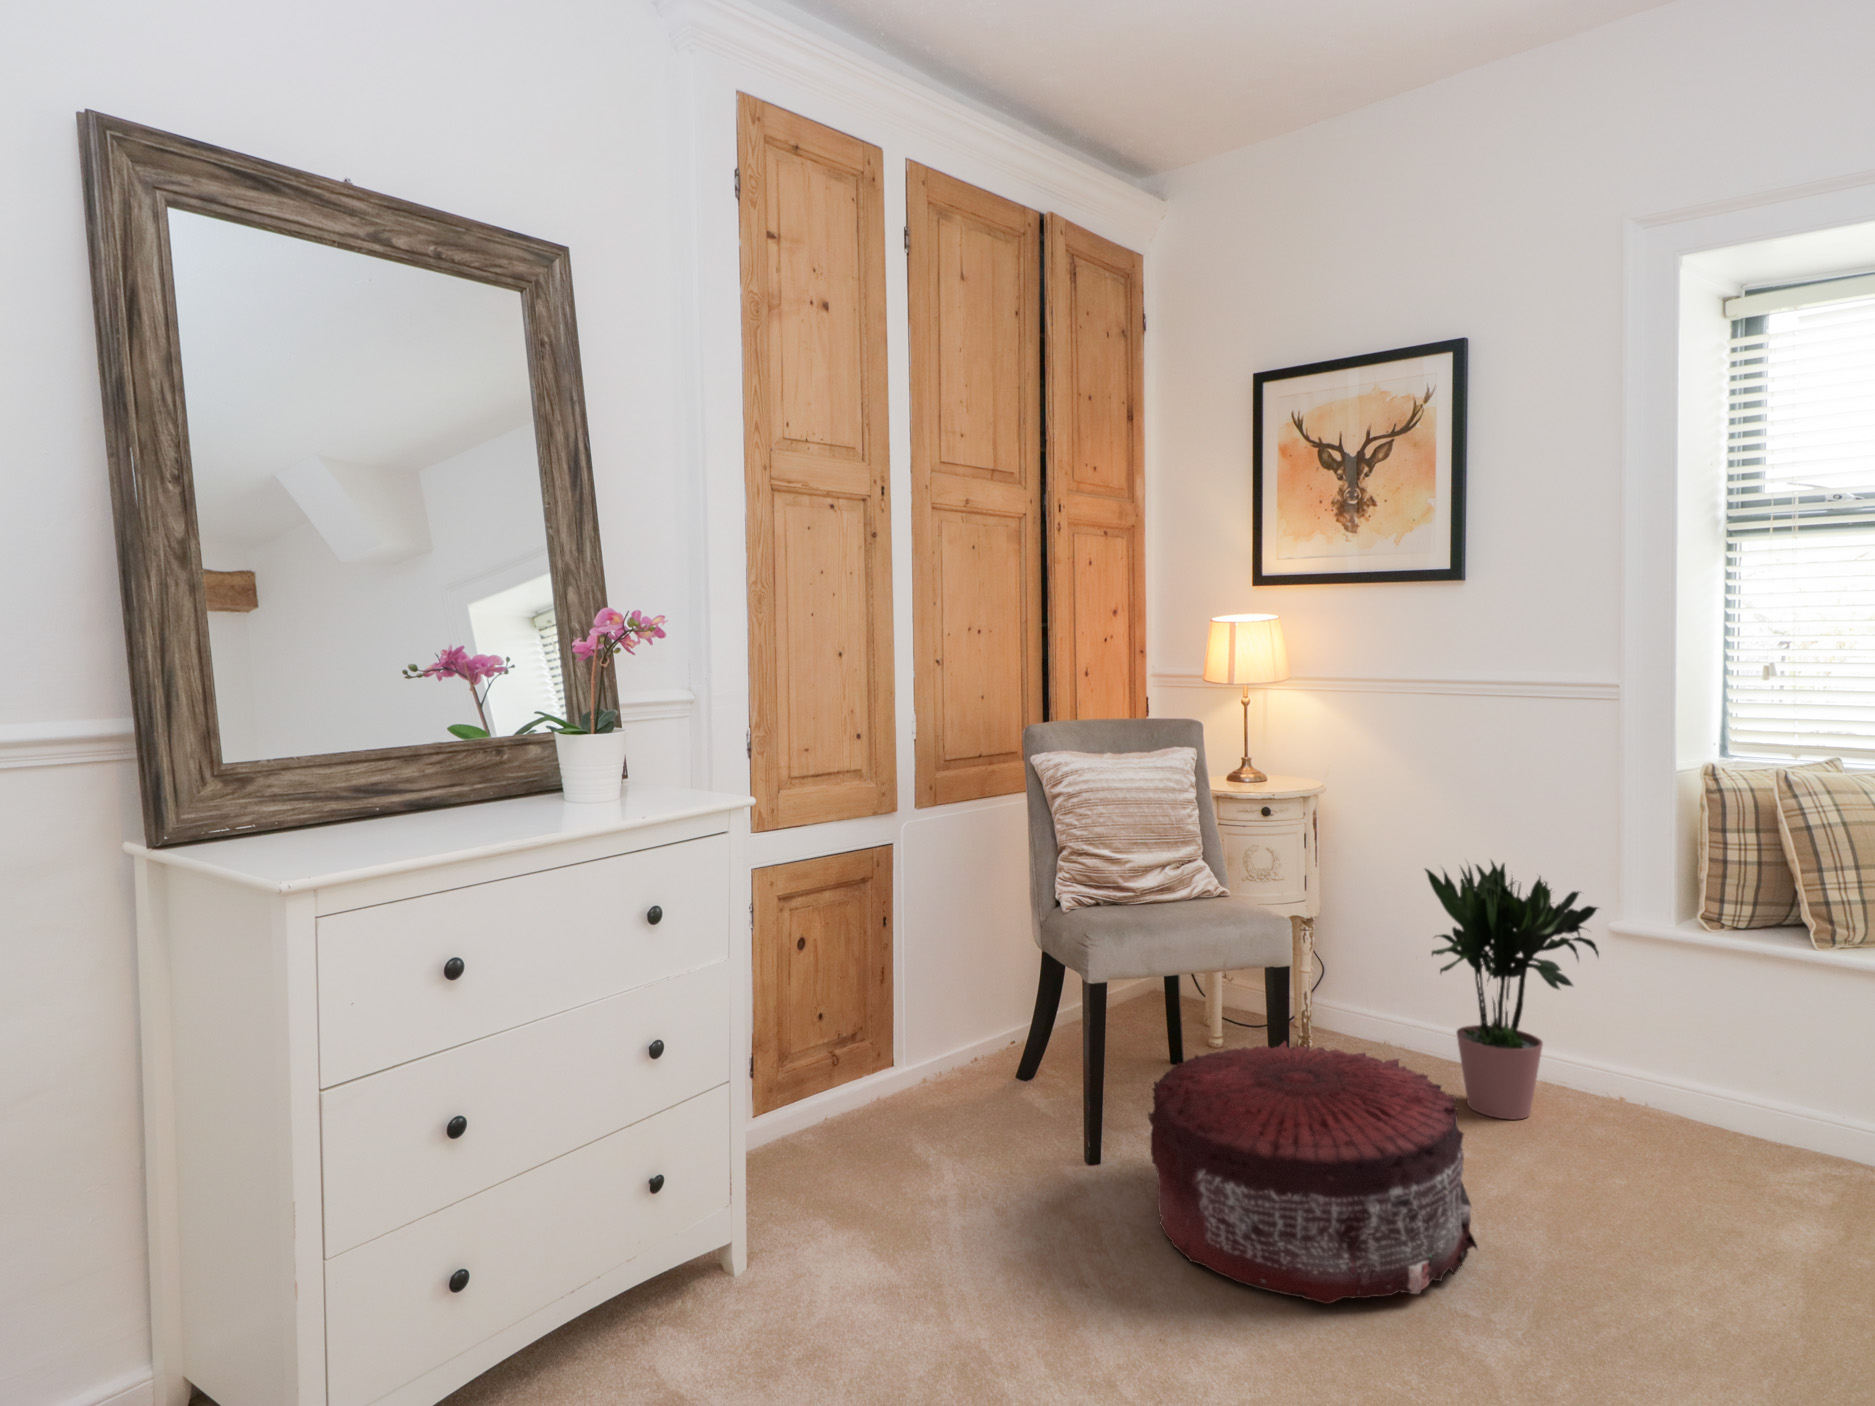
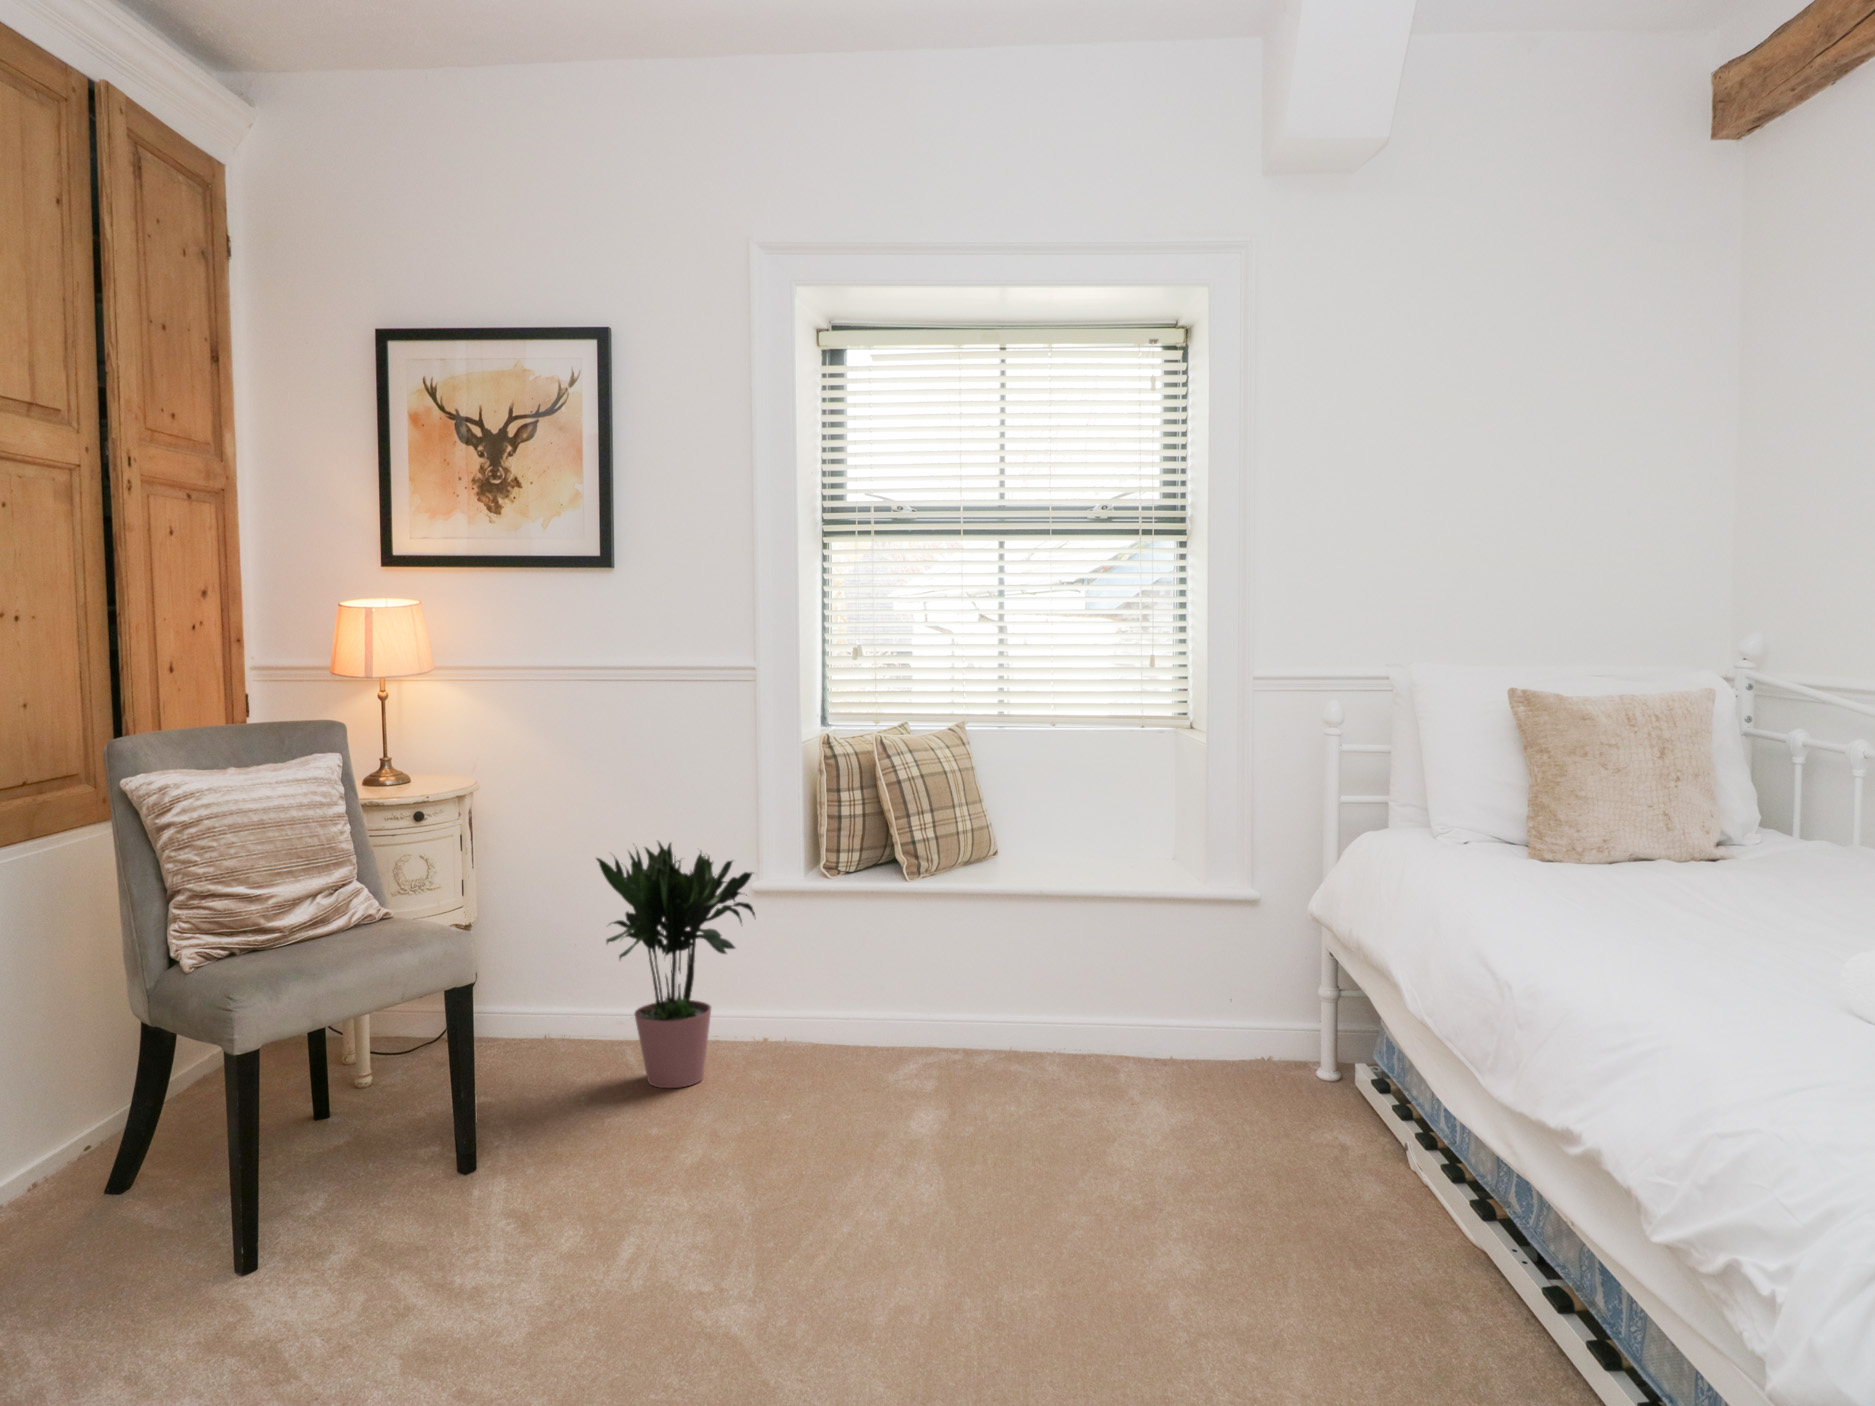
pouf: present [1148,1042,1477,1304] -> none [331,1052,690,1336]

